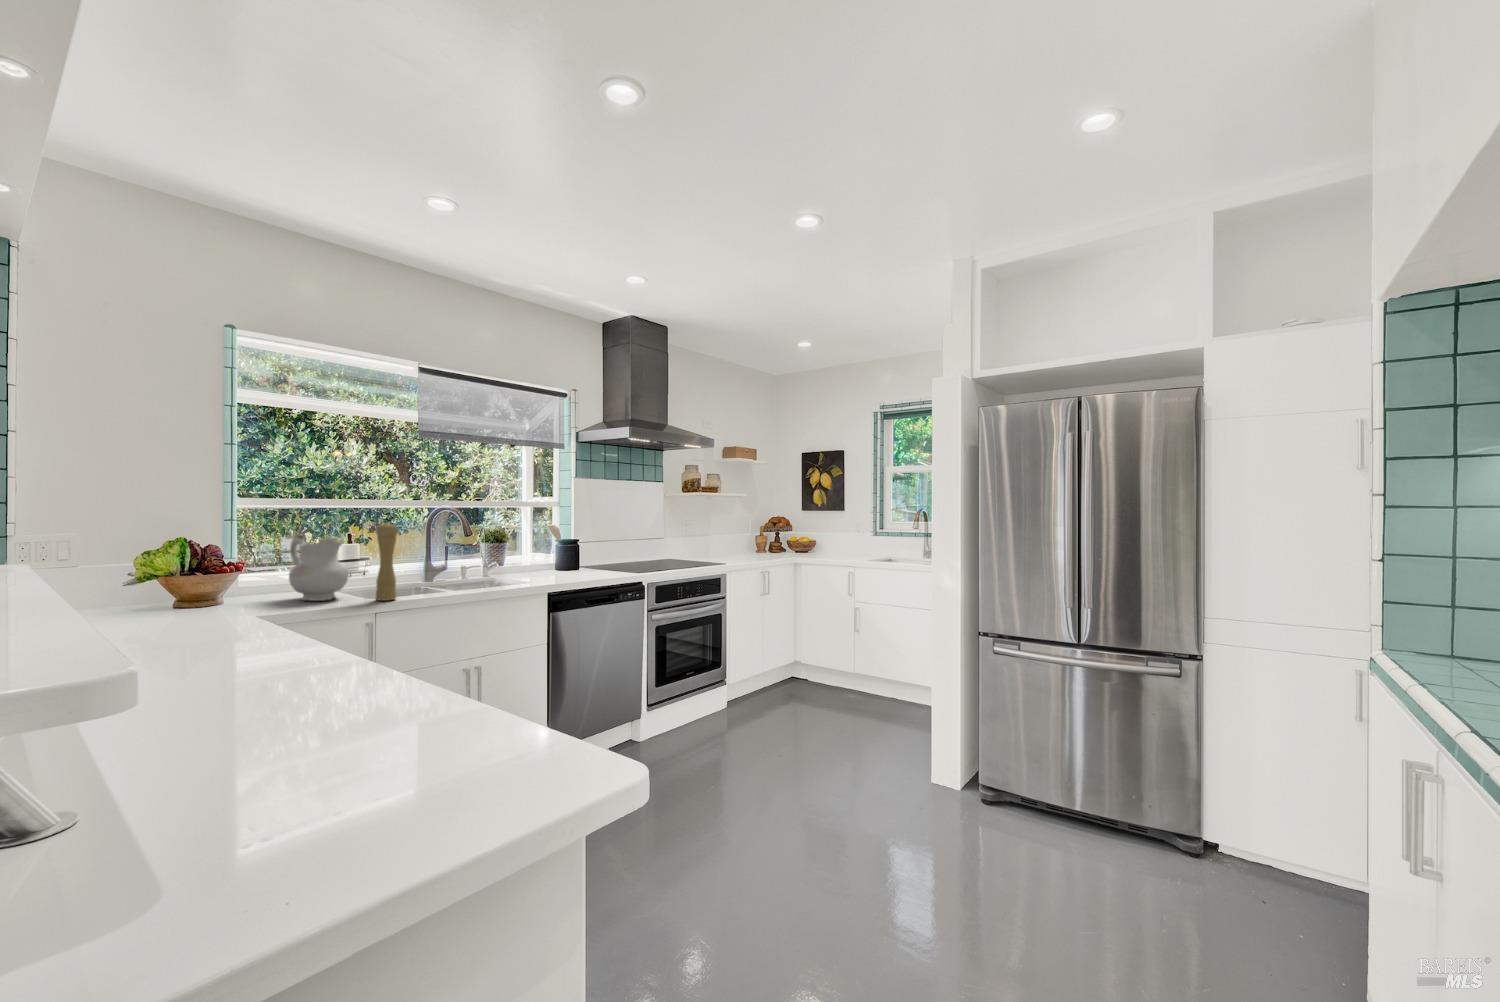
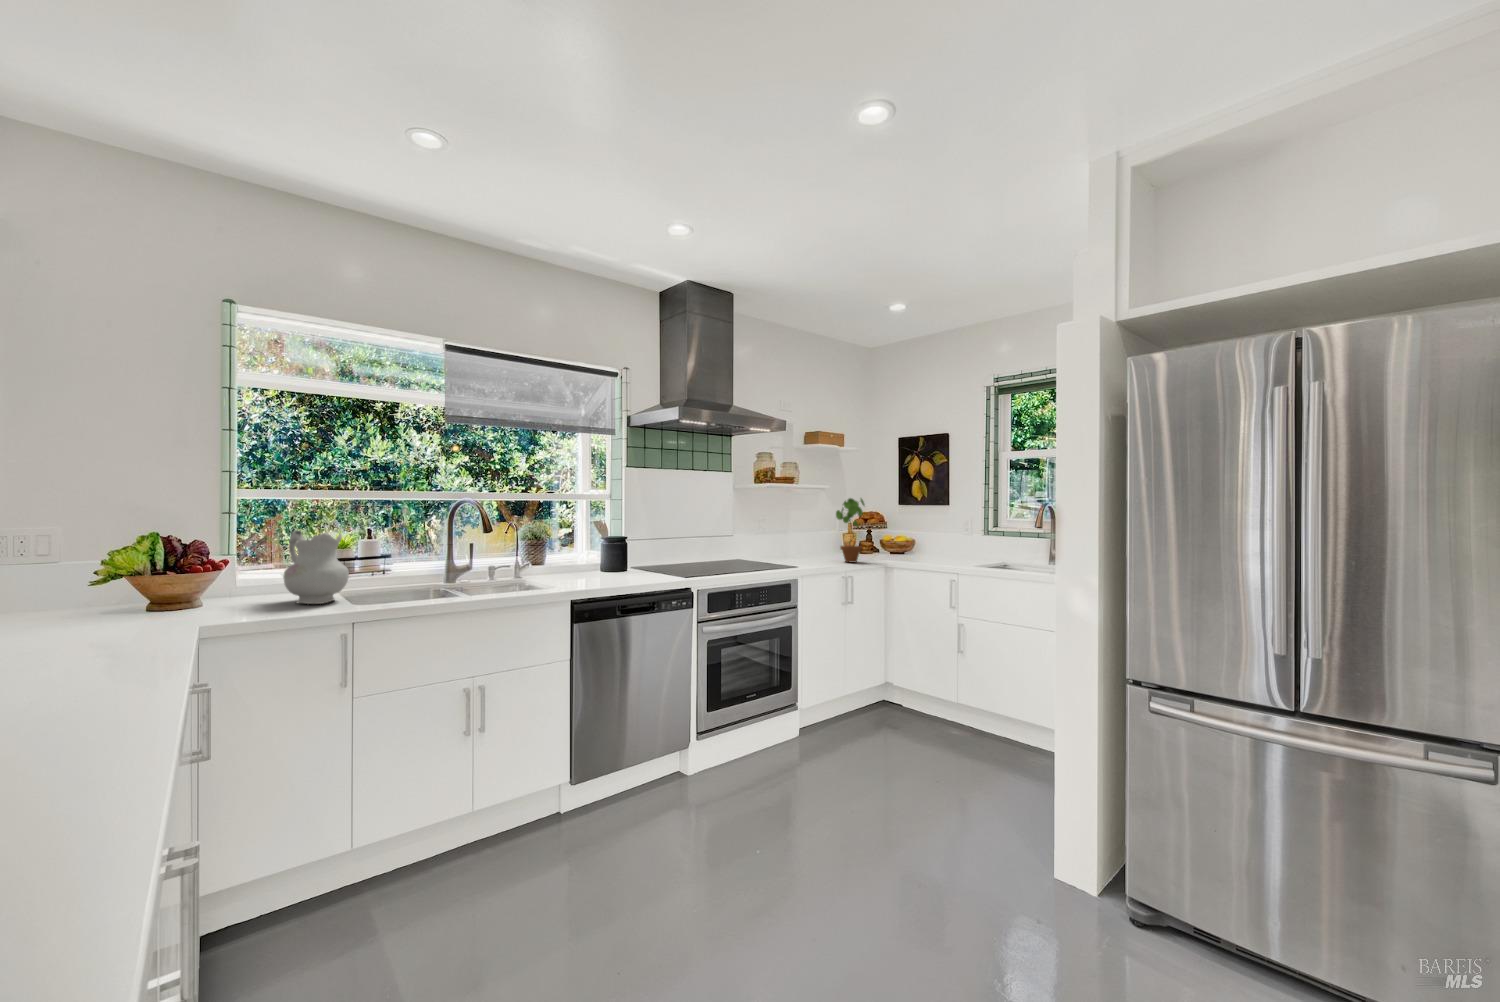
potted plant: none [753,504,777,560] -> present [836,498,864,562]
pepper mill: present [376,523,398,601] -> none [373,518,398,606]

